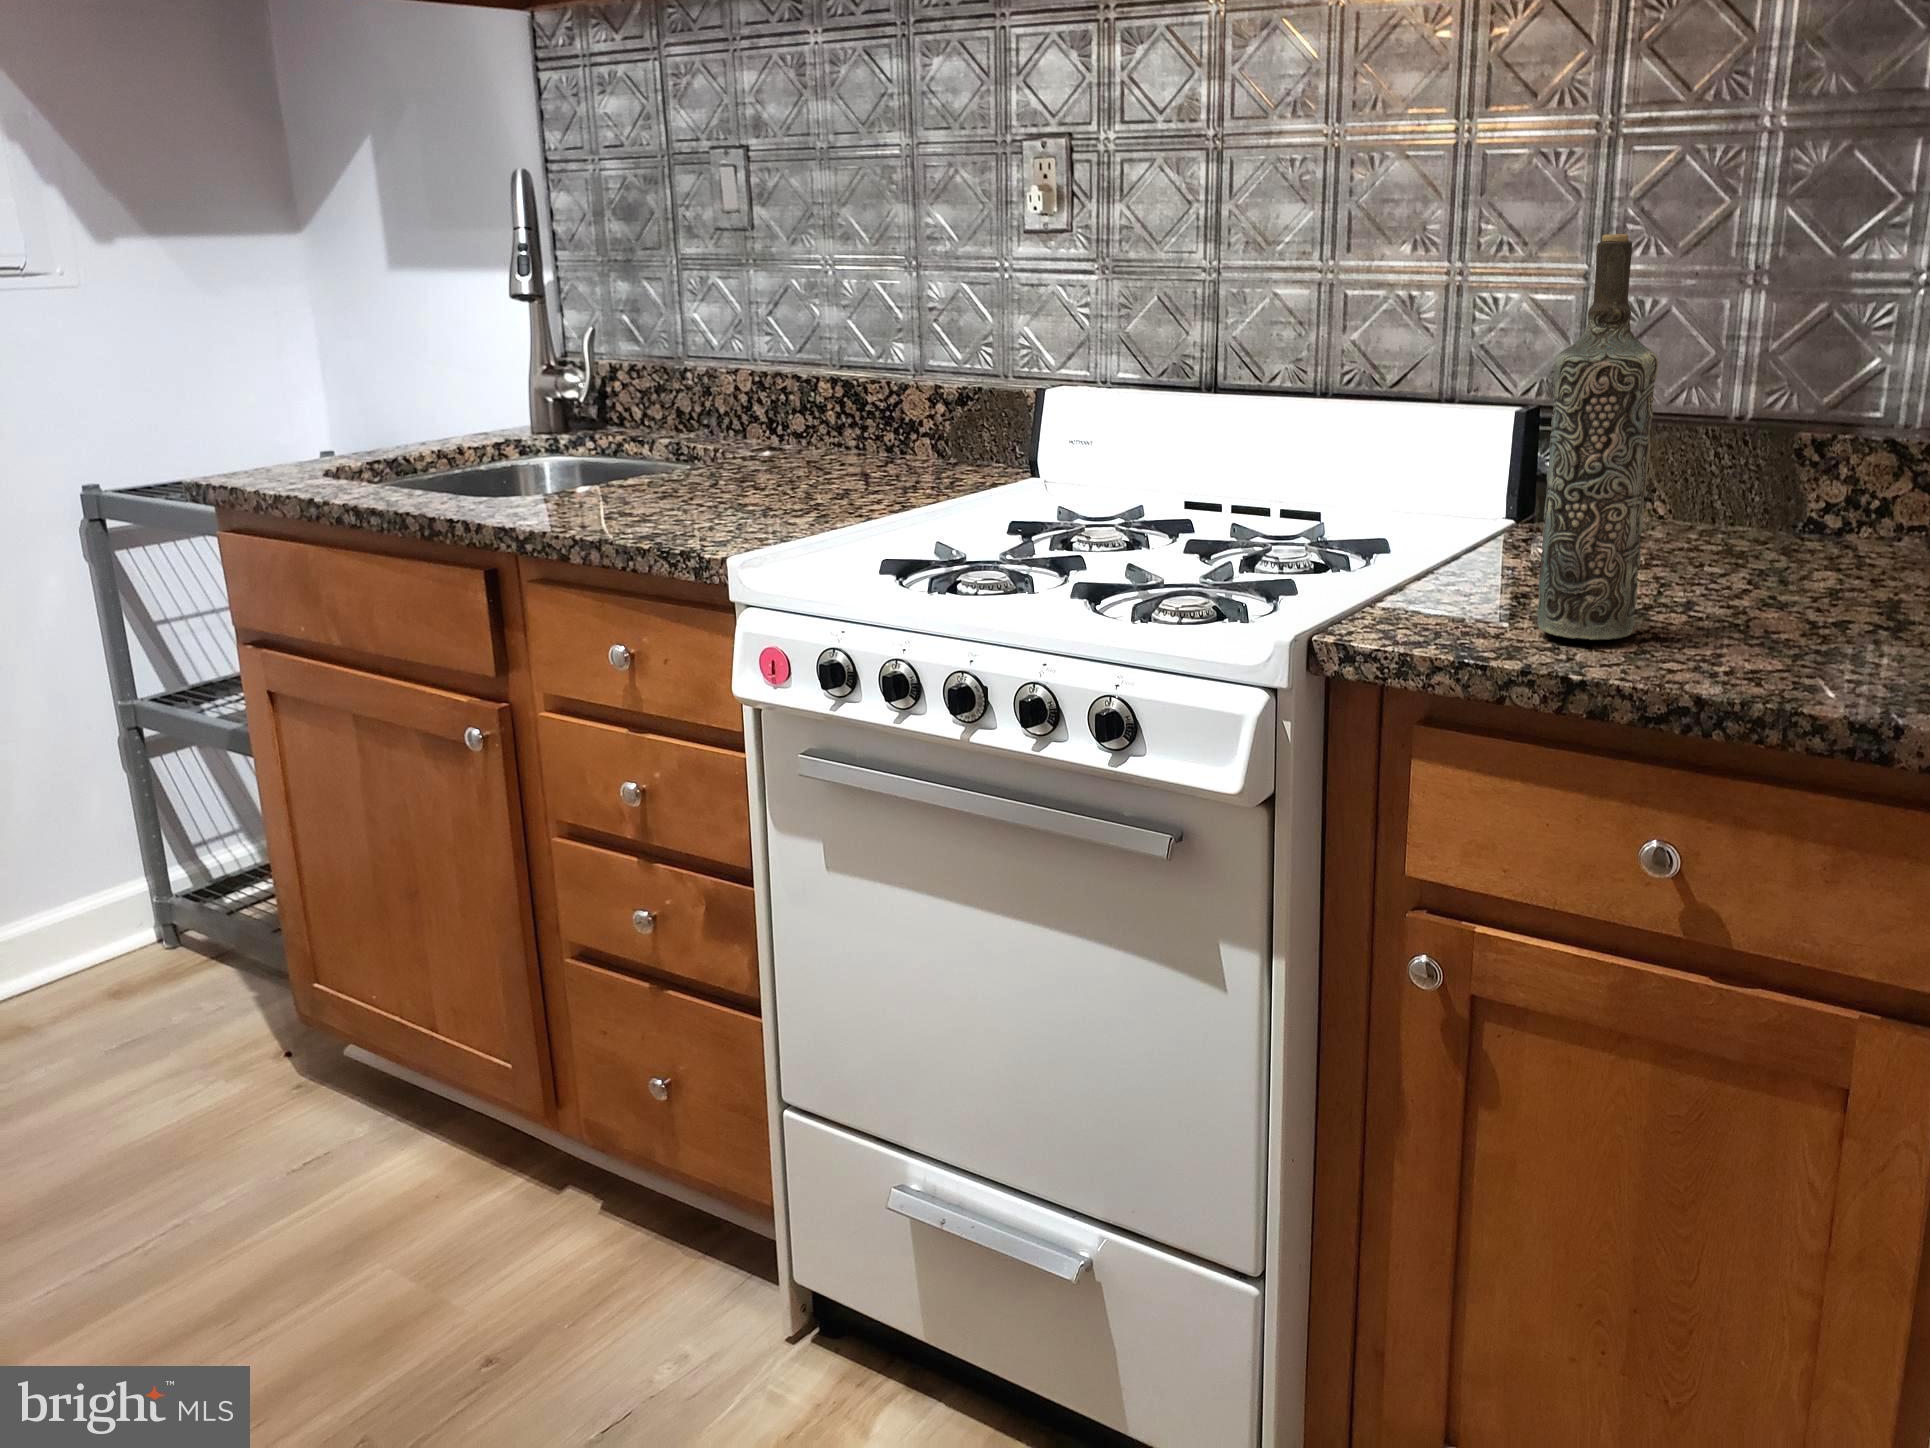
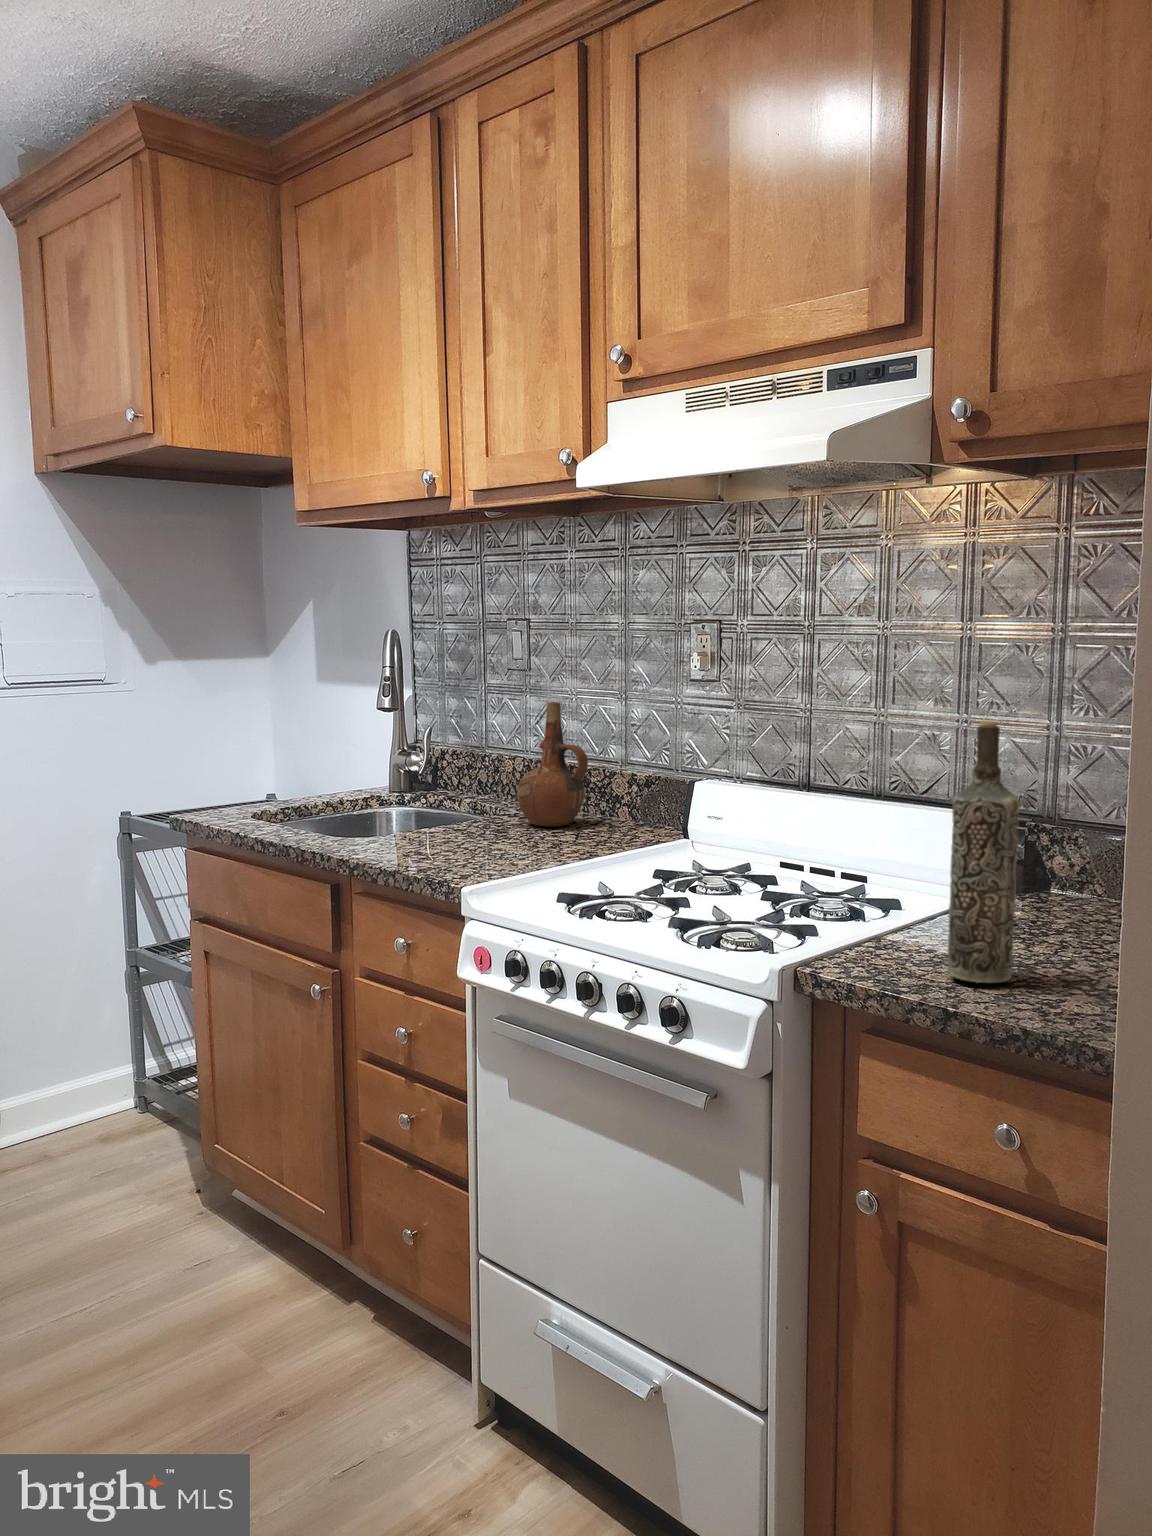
ceramic pitcher: none [758,274,867,468] -> present [517,702,588,826]

